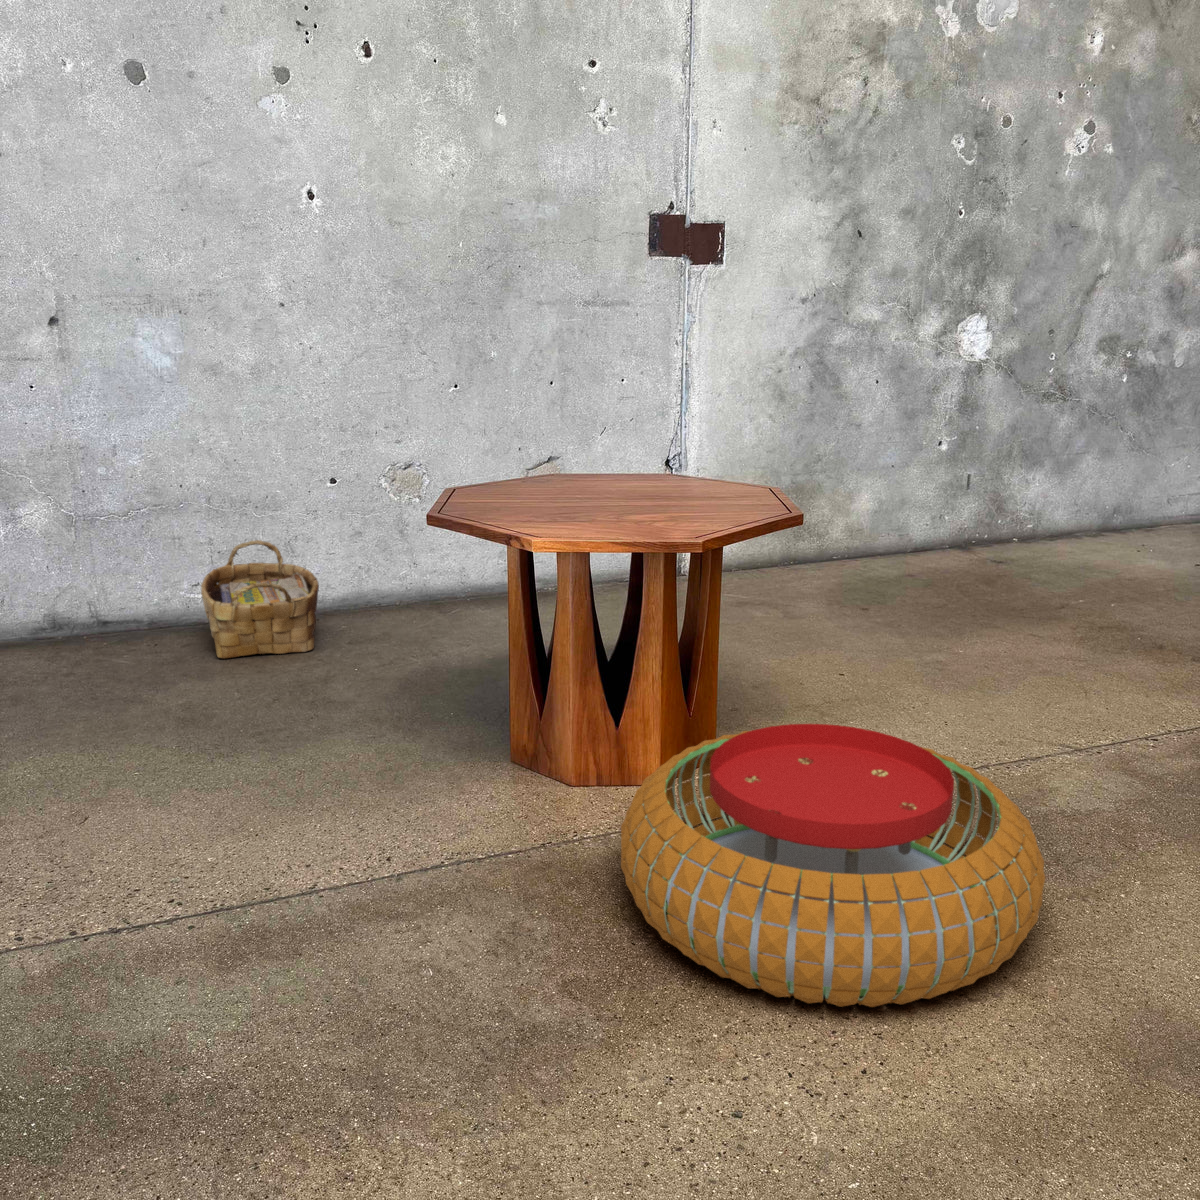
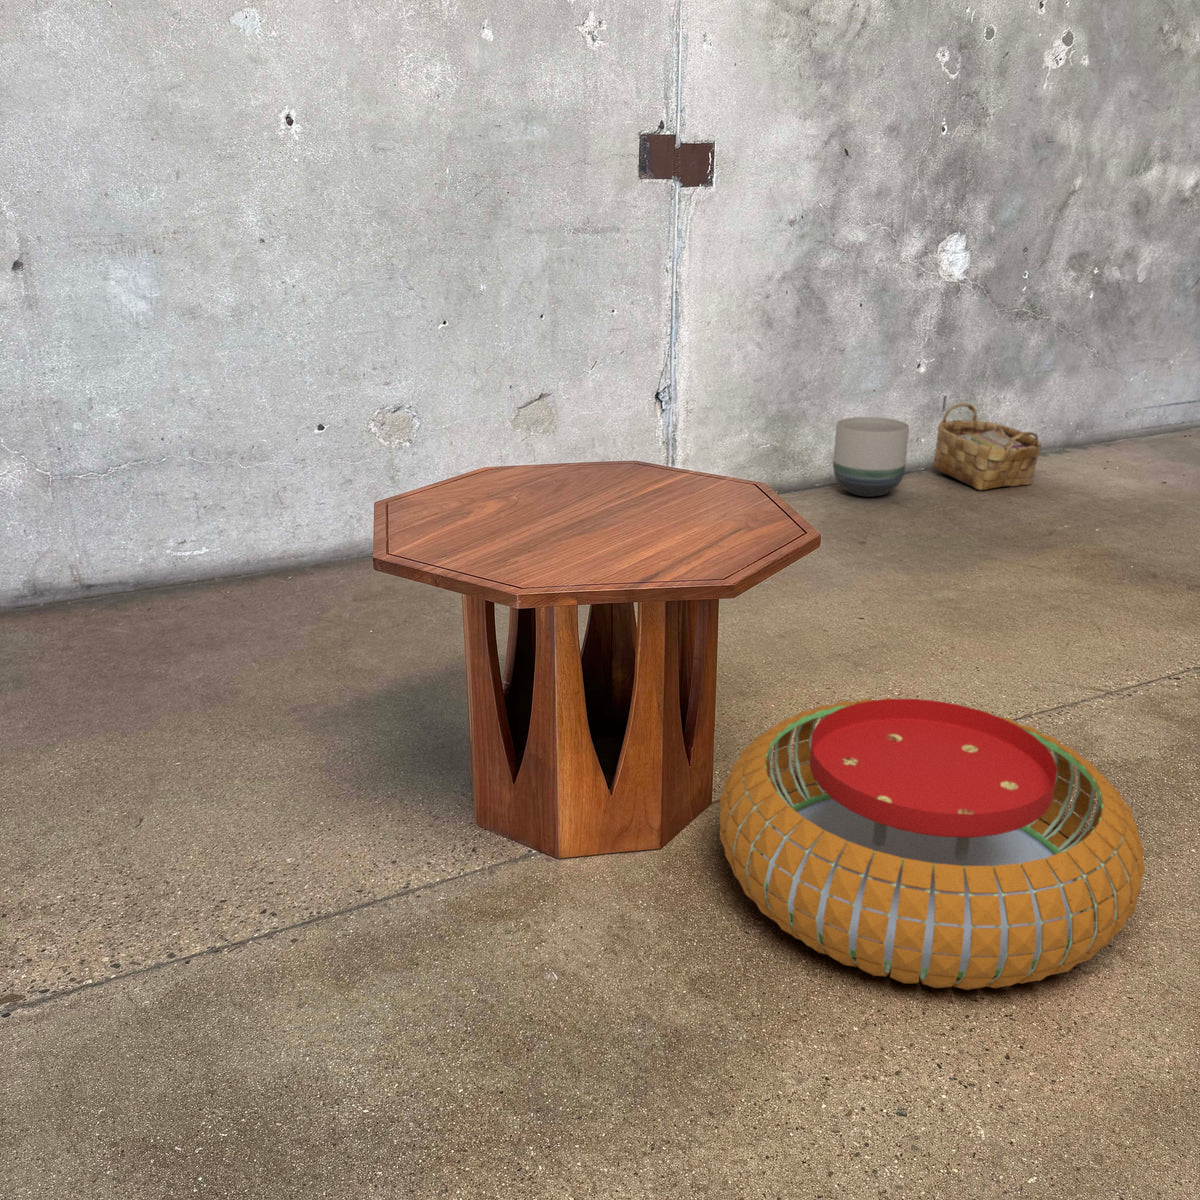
planter: none [849,490,923,568] -> present [833,417,909,497]
woven basket: present [201,540,319,659] -> present [932,403,1041,490]

